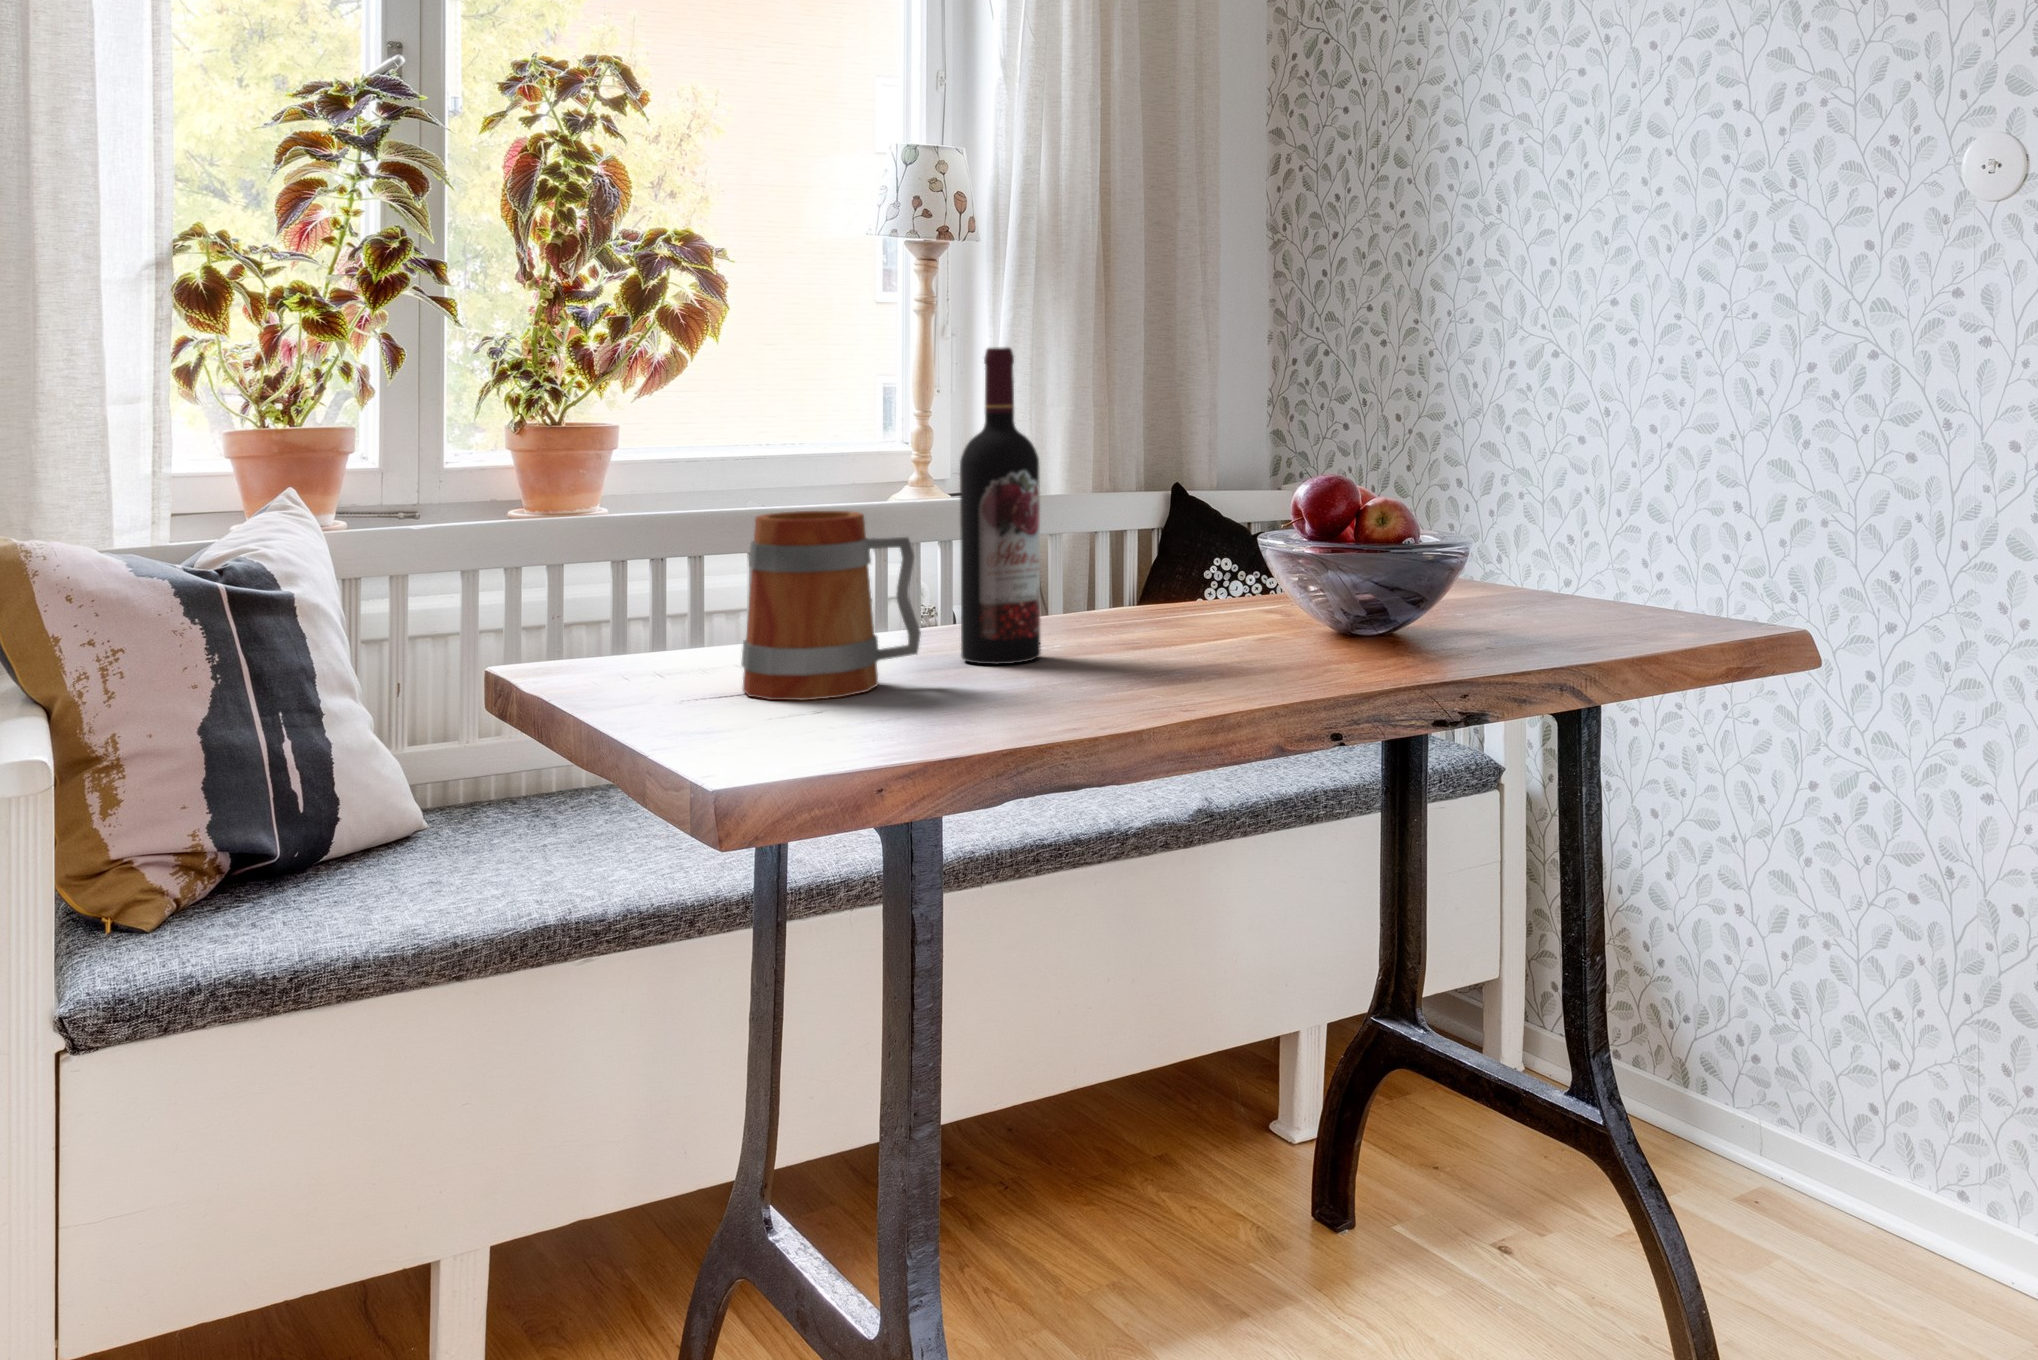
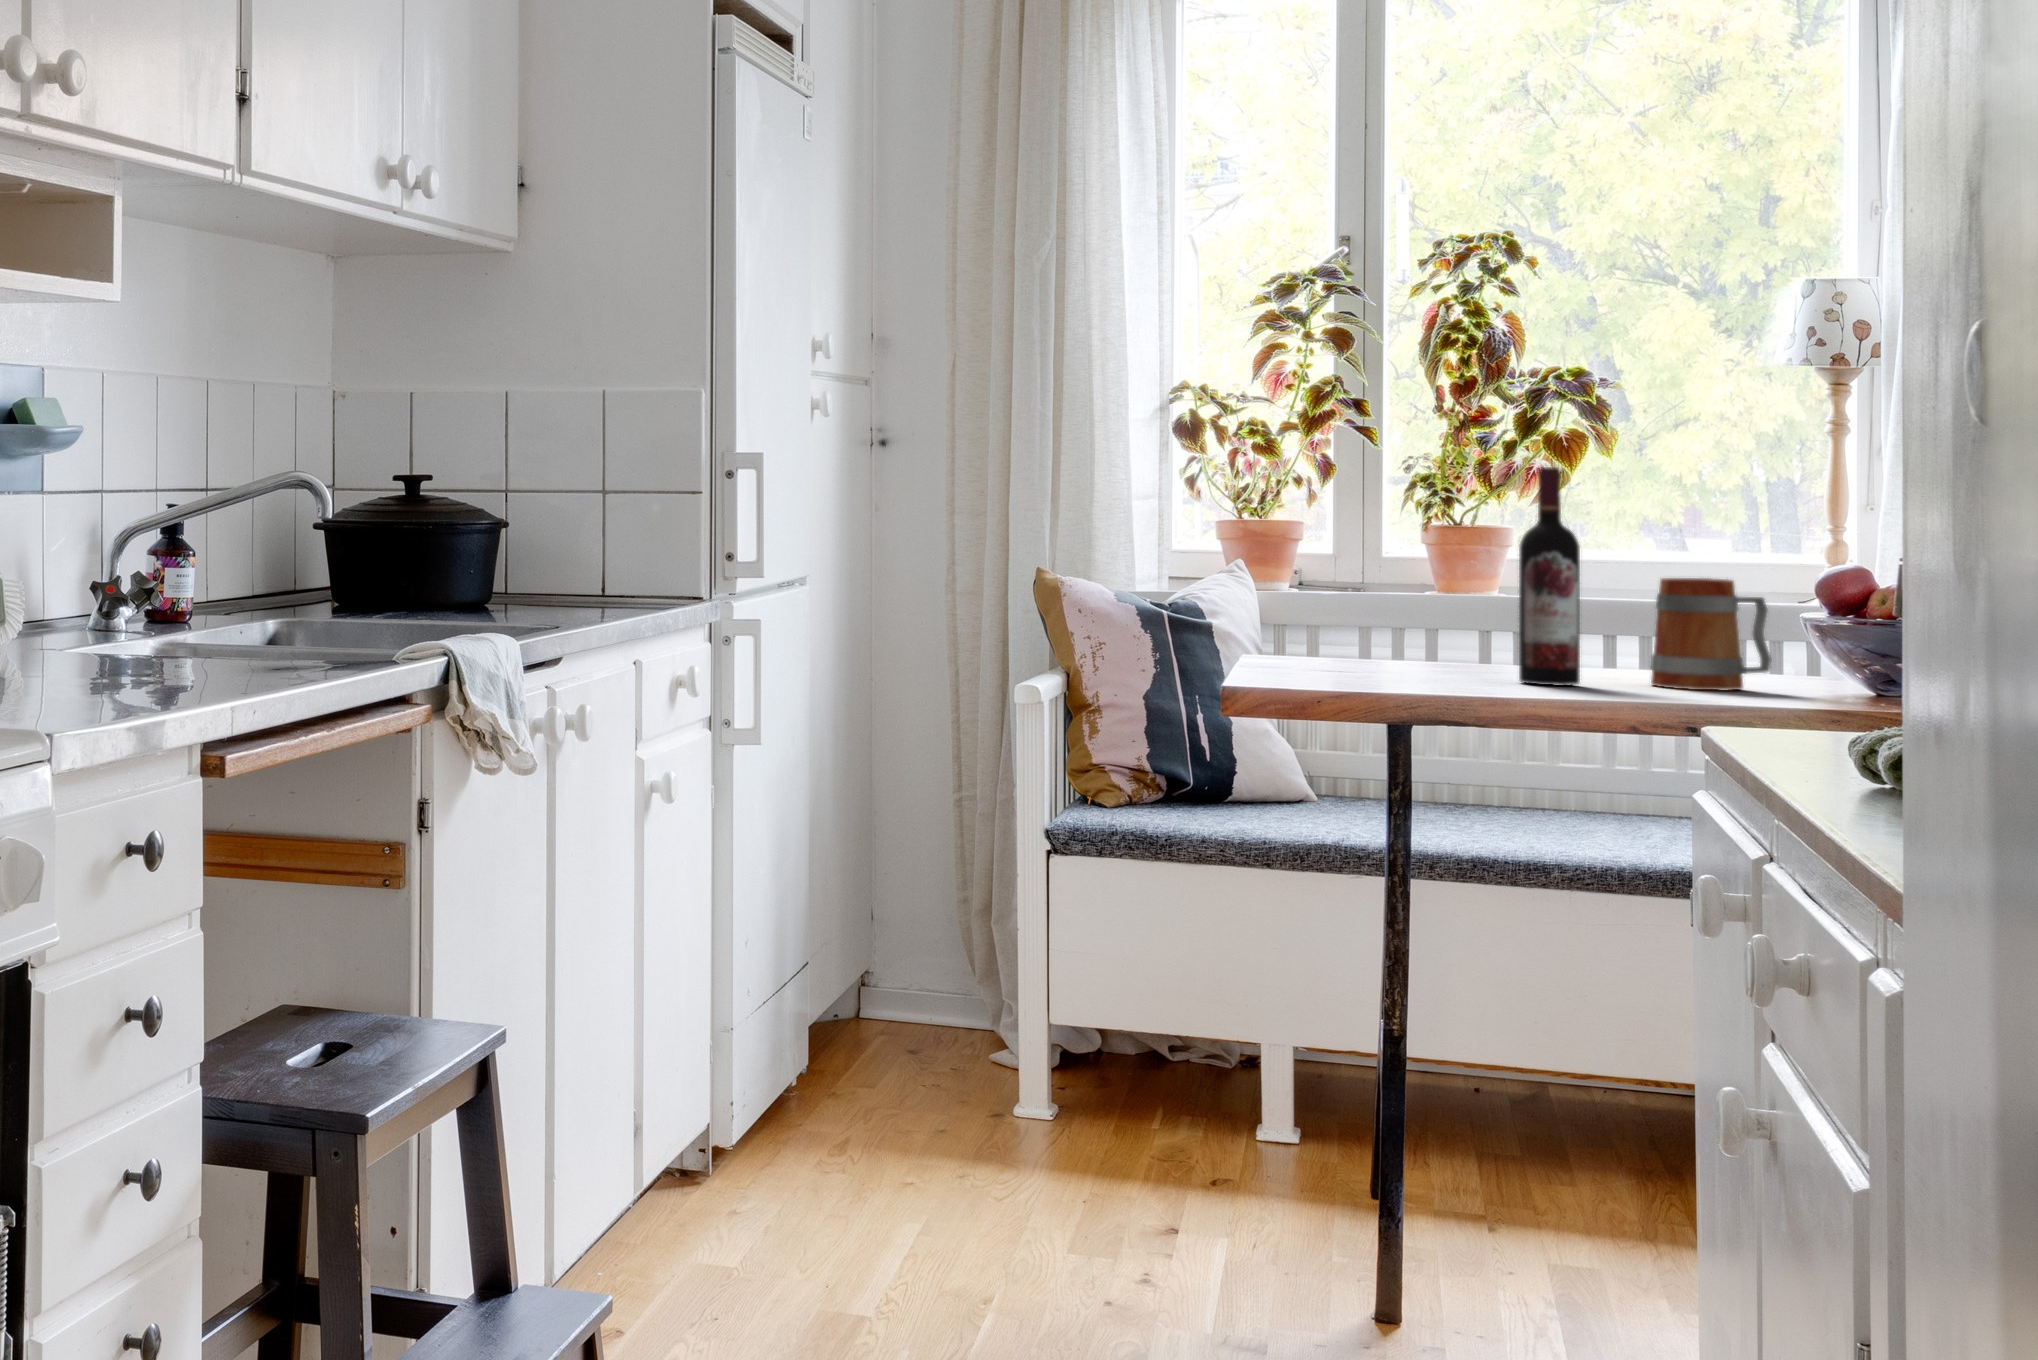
mug: present [741,511,921,700] -> present [1651,578,1771,690]

